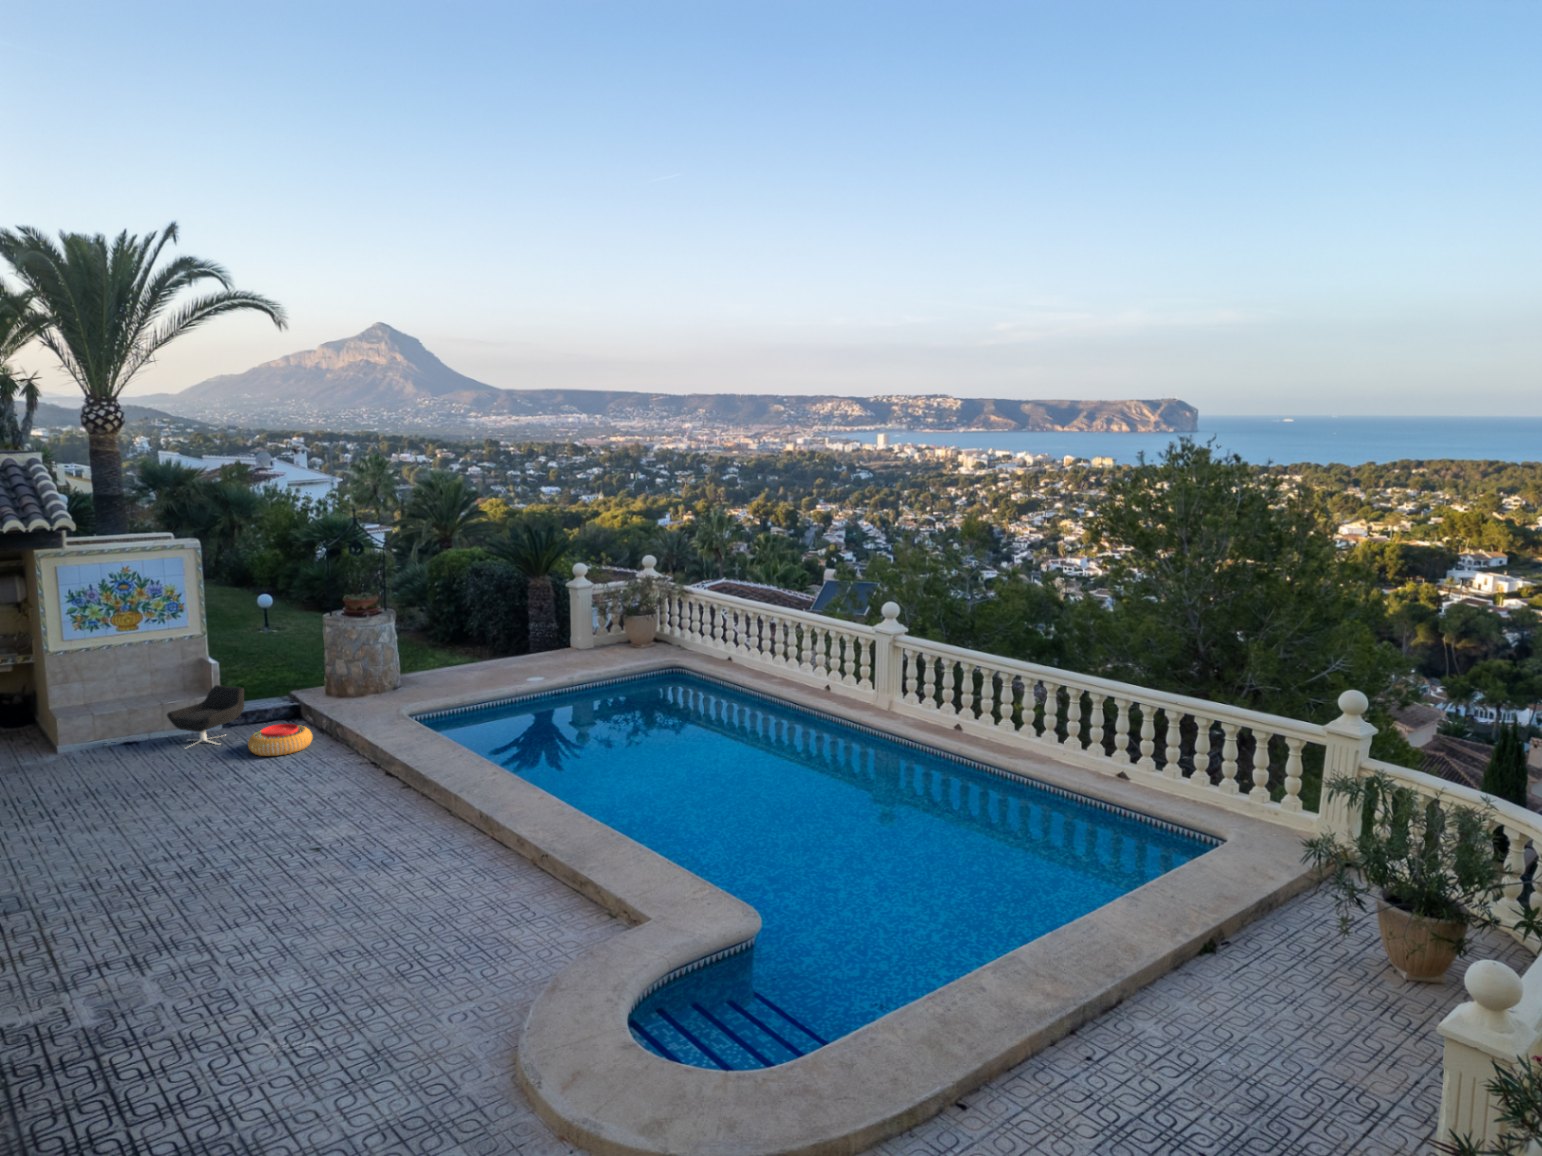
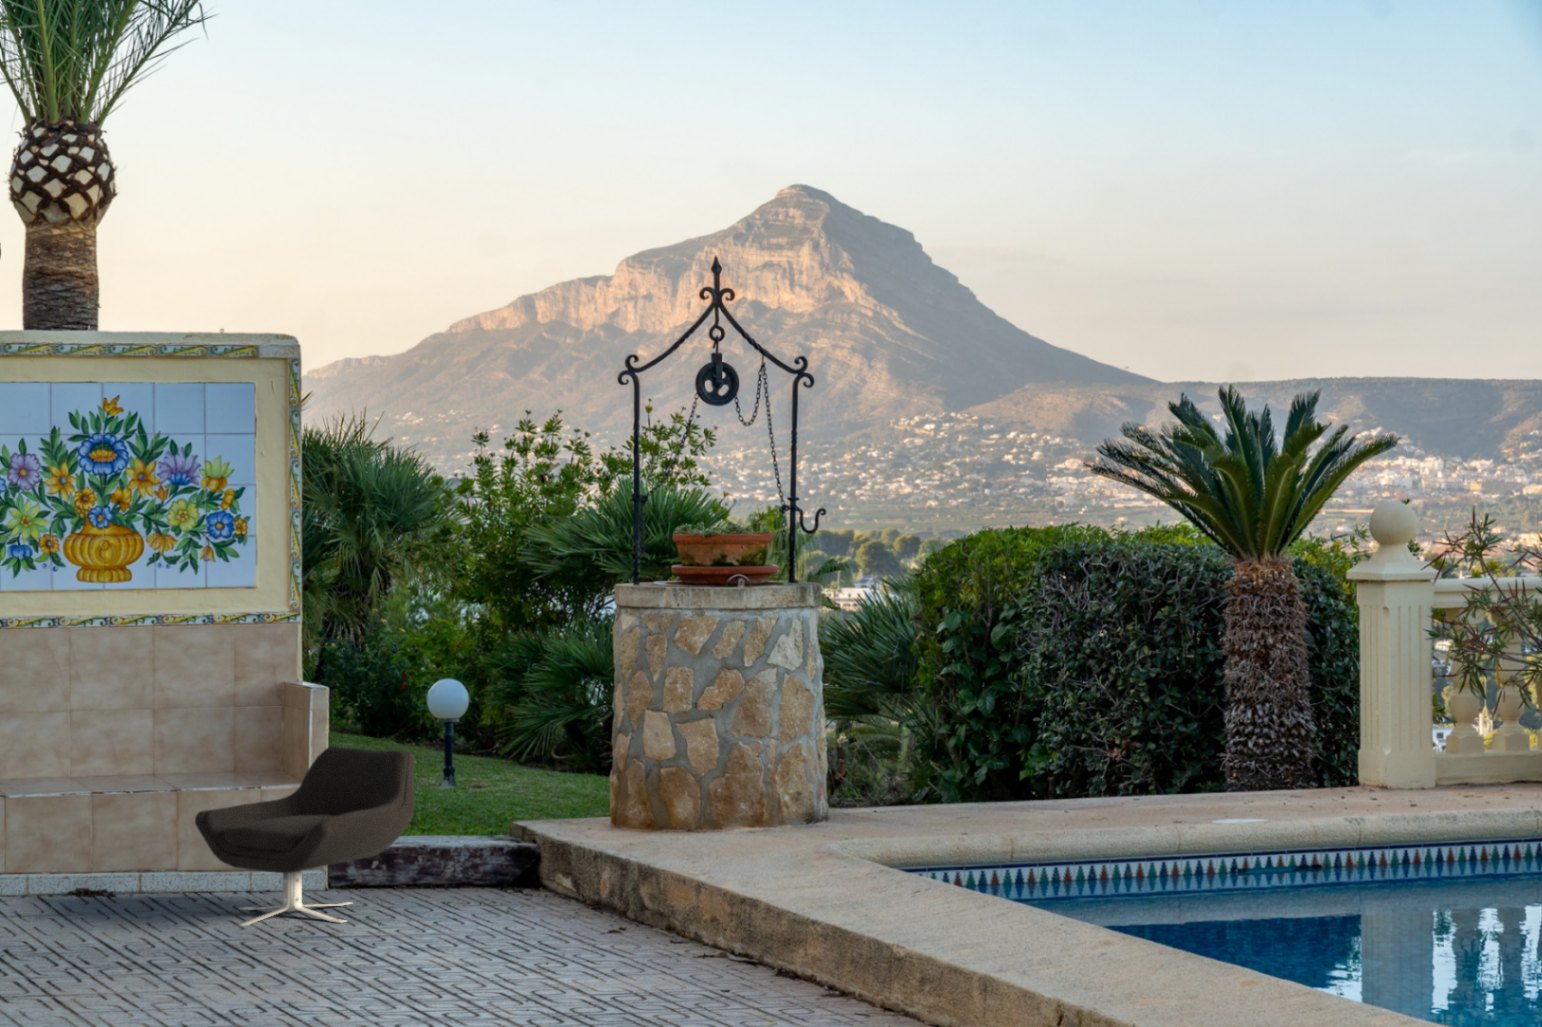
pouf: present [248,724,312,756] -> none [440,862,633,955]

